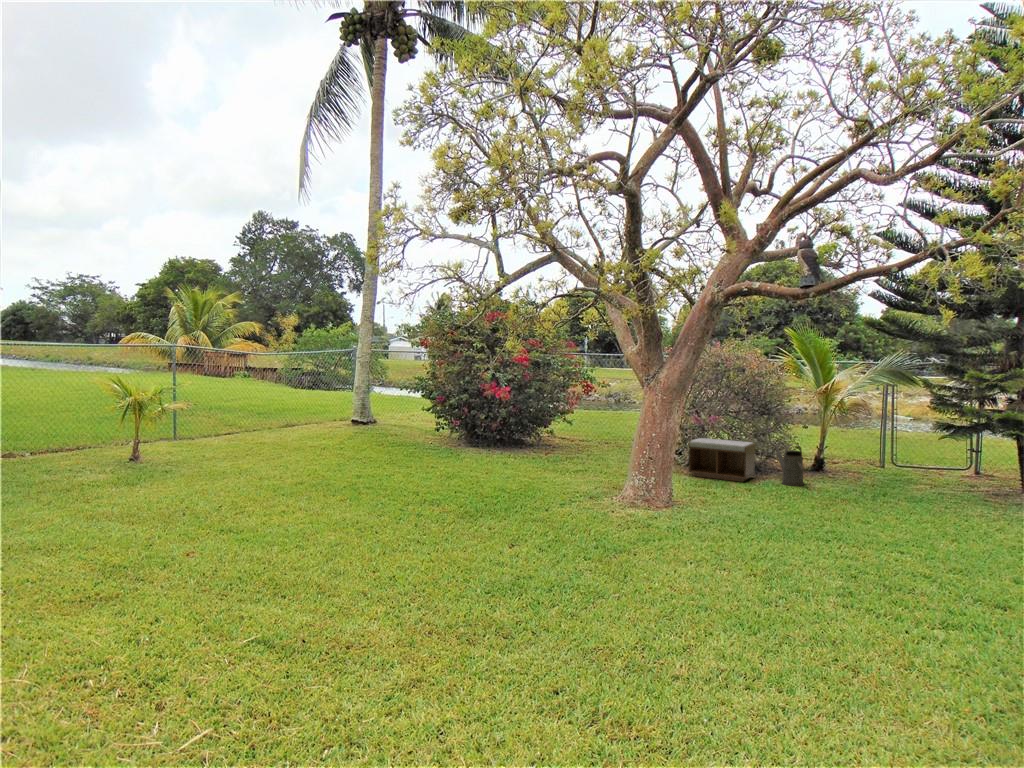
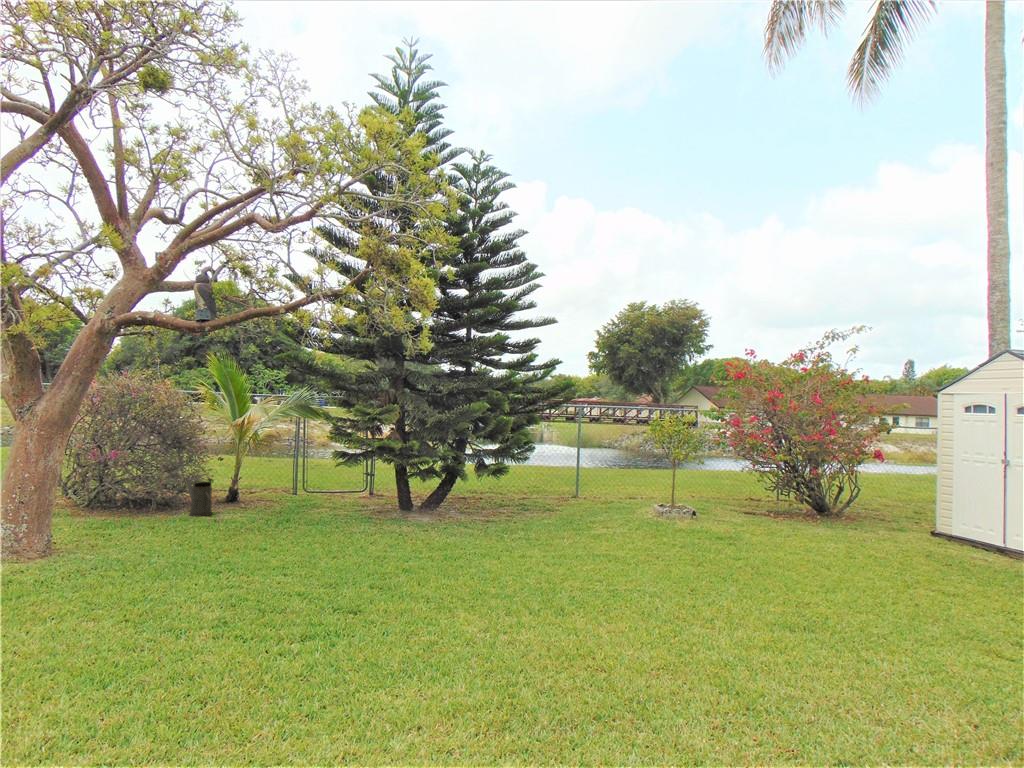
bench: present [688,438,756,482] -> none [82,476,165,518]

